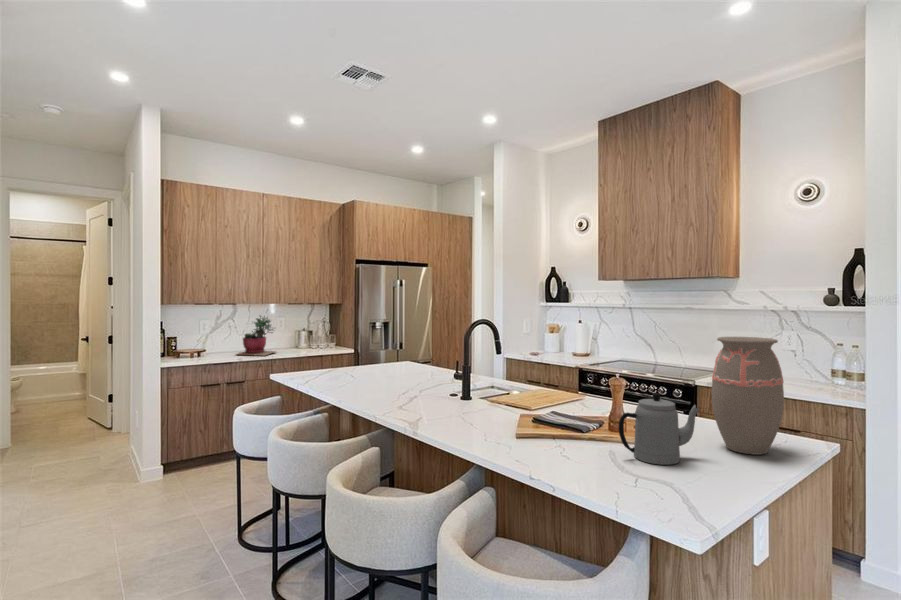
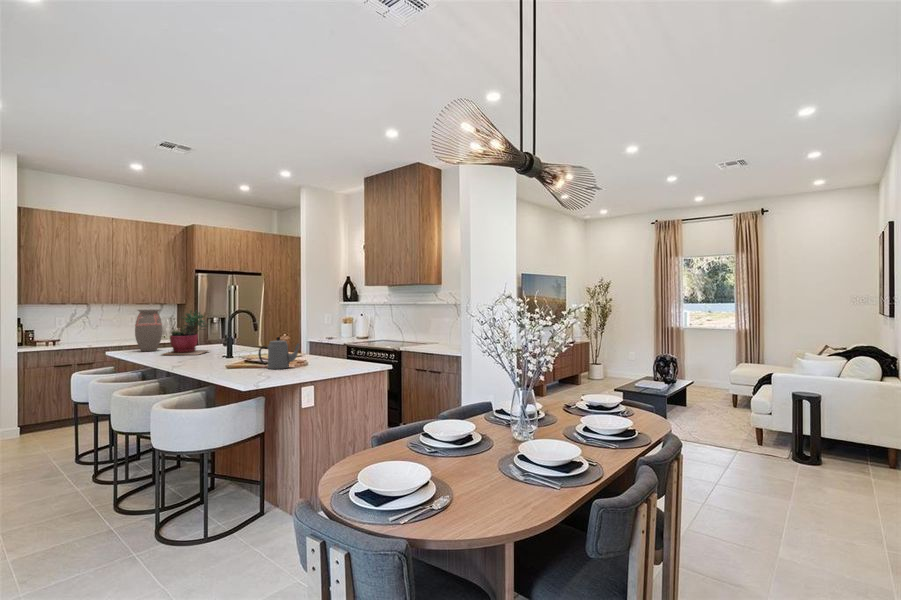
succulent plant: present [238,316,275,356] -> present [164,310,209,355]
decorative vase: present [712,337,784,455] -> present [135,309,162,351]

